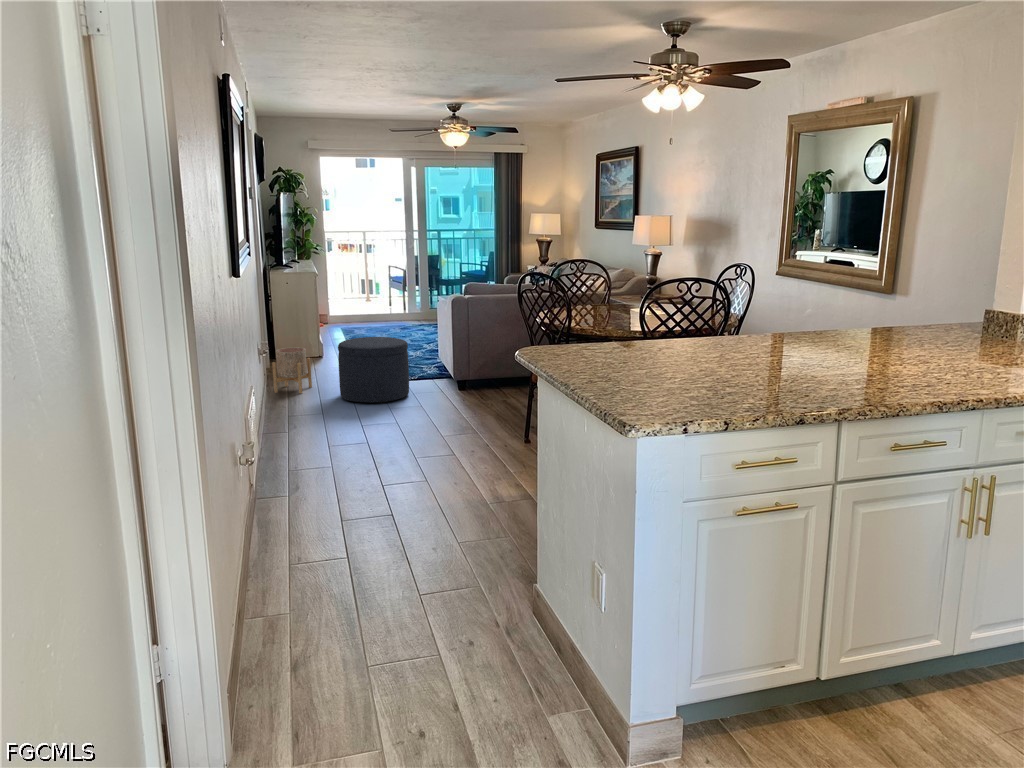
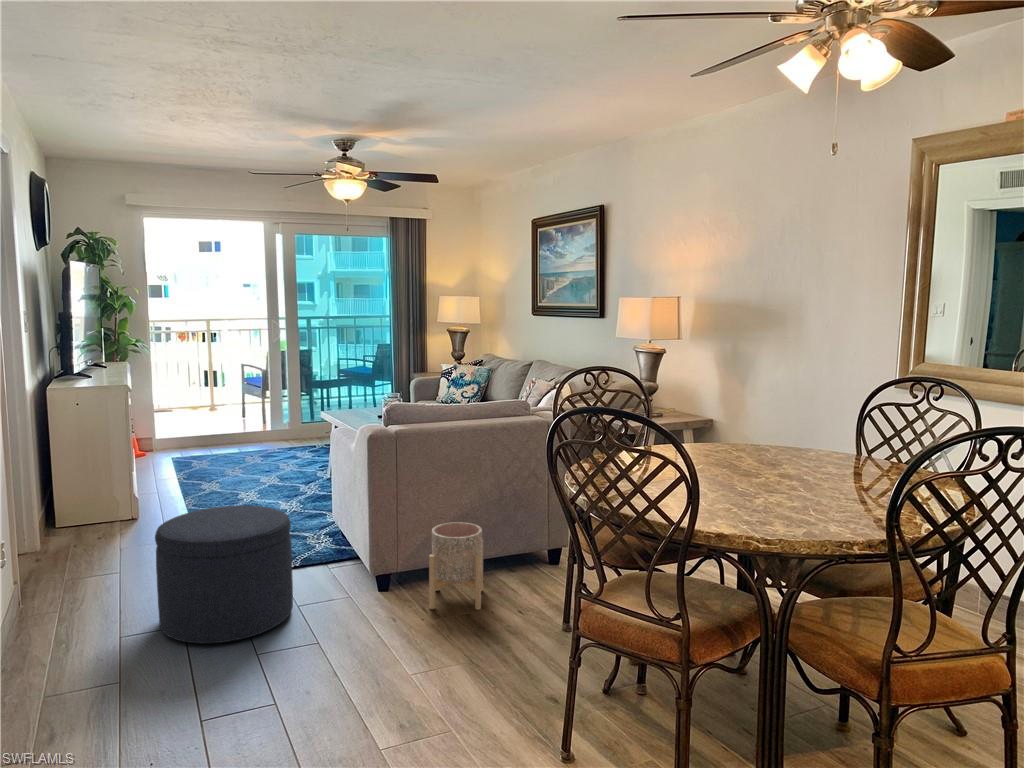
planter: present [272,347,312,394] -> present [429,522,483,610]

